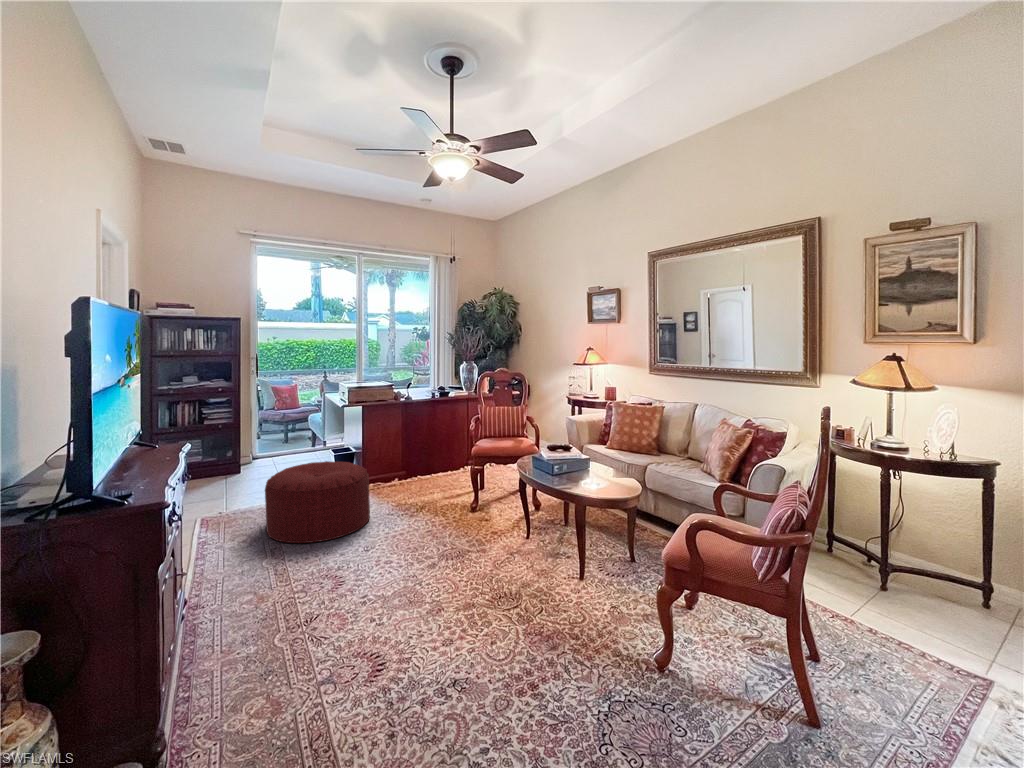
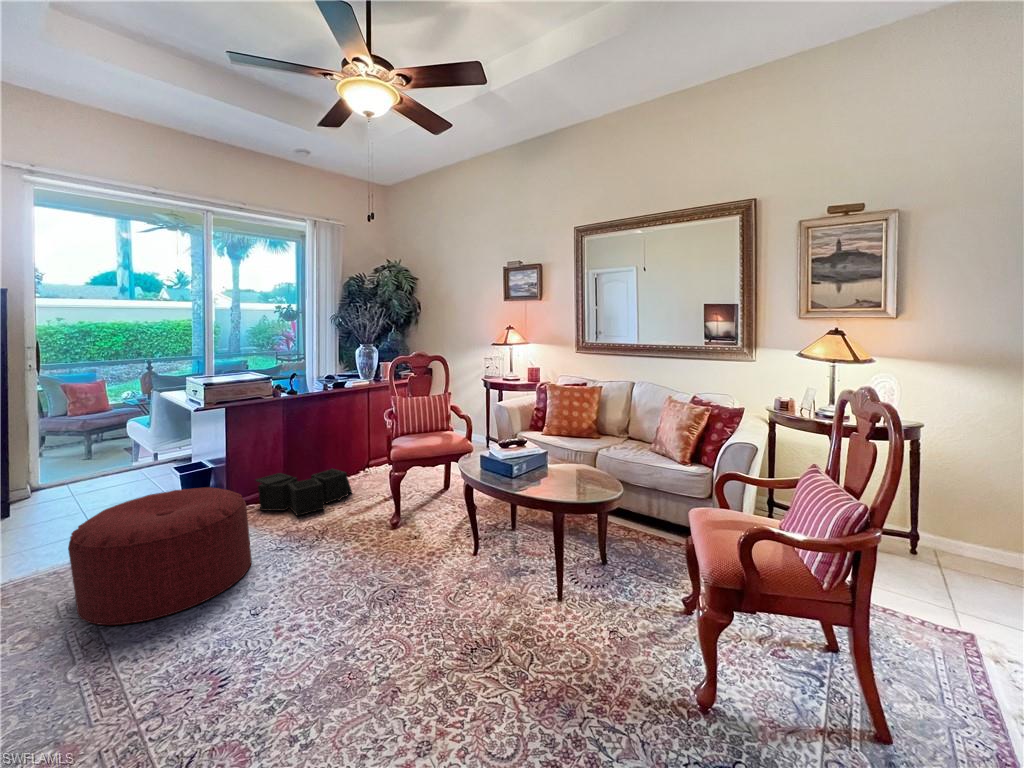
storage bin: none [380,460,450,493] -> present [255,469,352,516]

